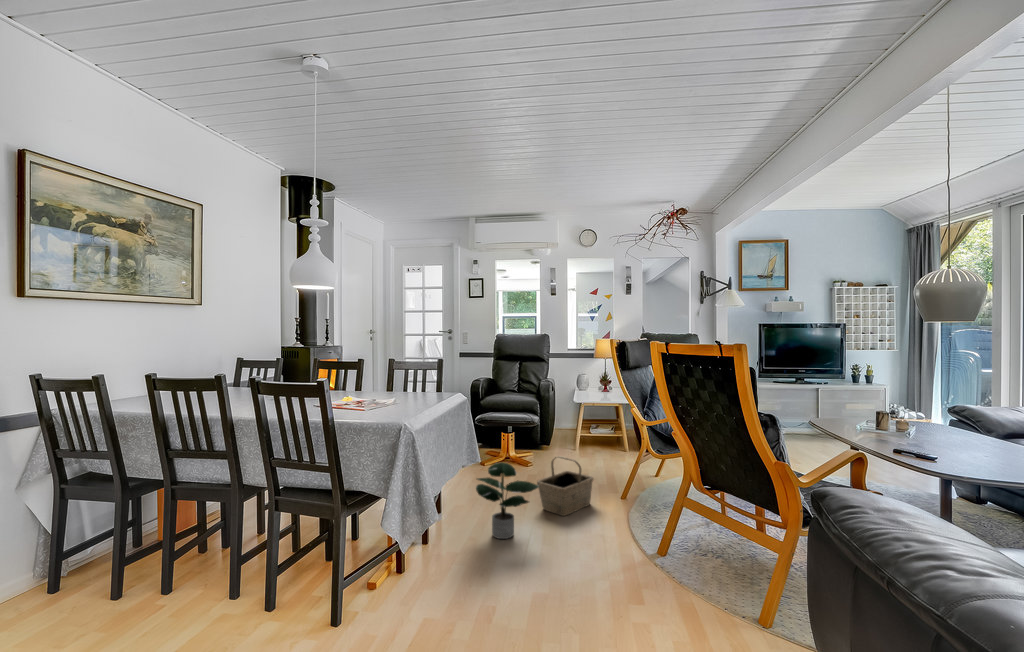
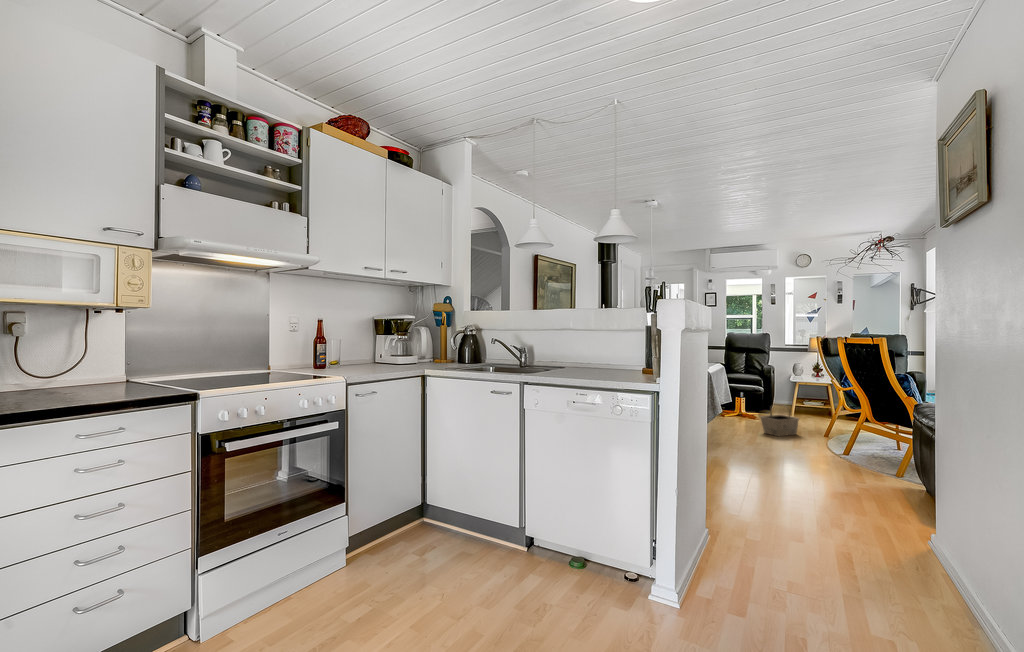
potted plant: present [476,462,539,539] -> none [723,401,762,439]

